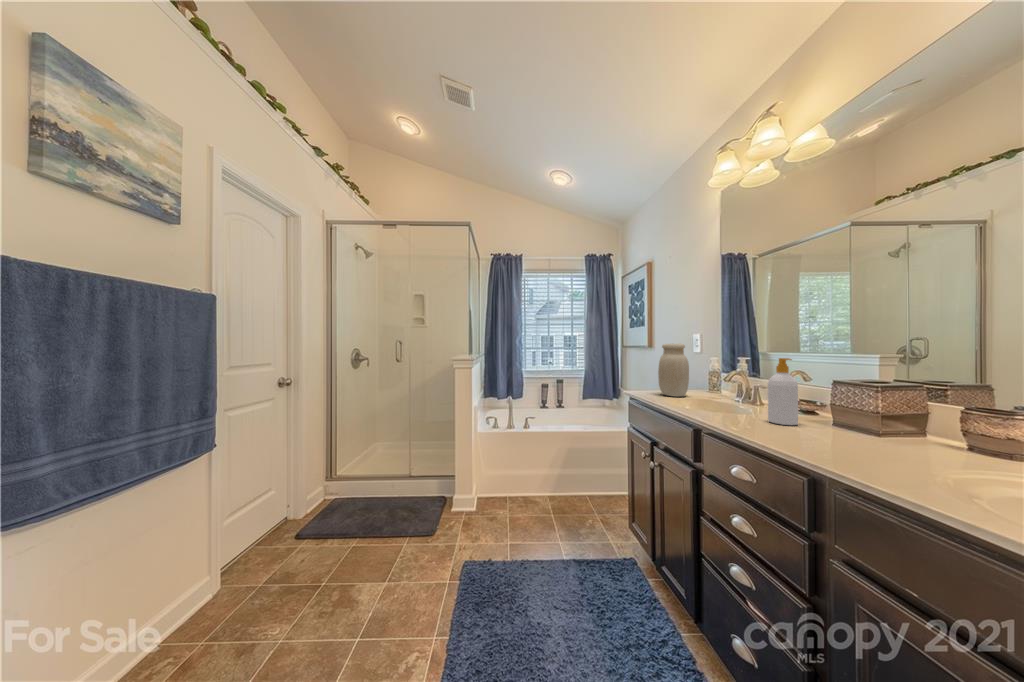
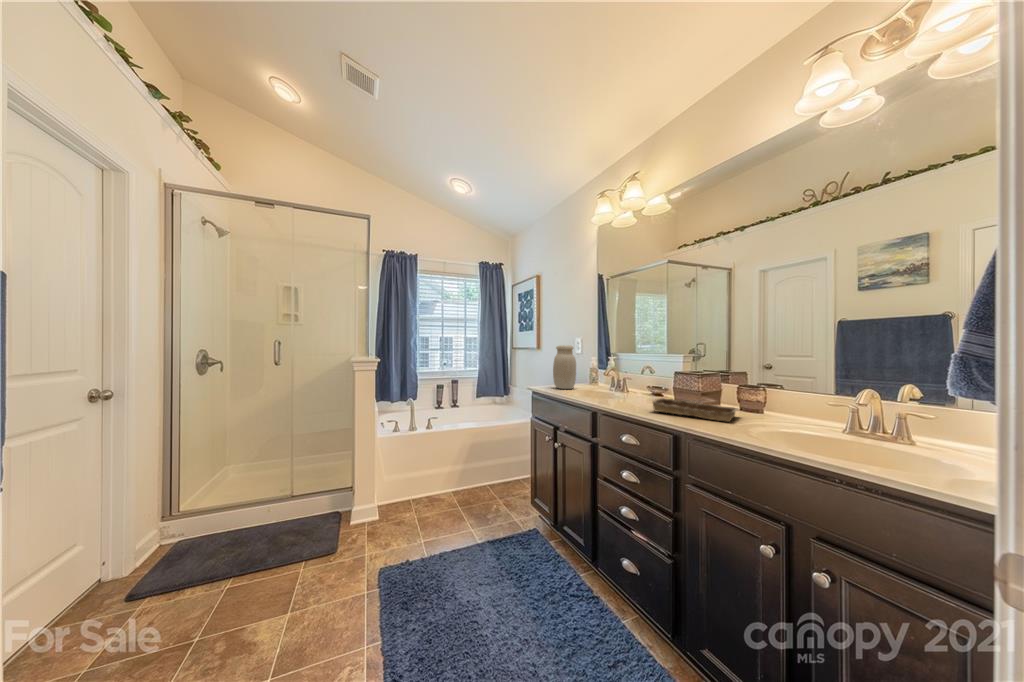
soap bottle: present [768,358,798,425] -> none [637,356,655,404]
tray: none [776,419,960,471] -> present [653,398,738,422]

